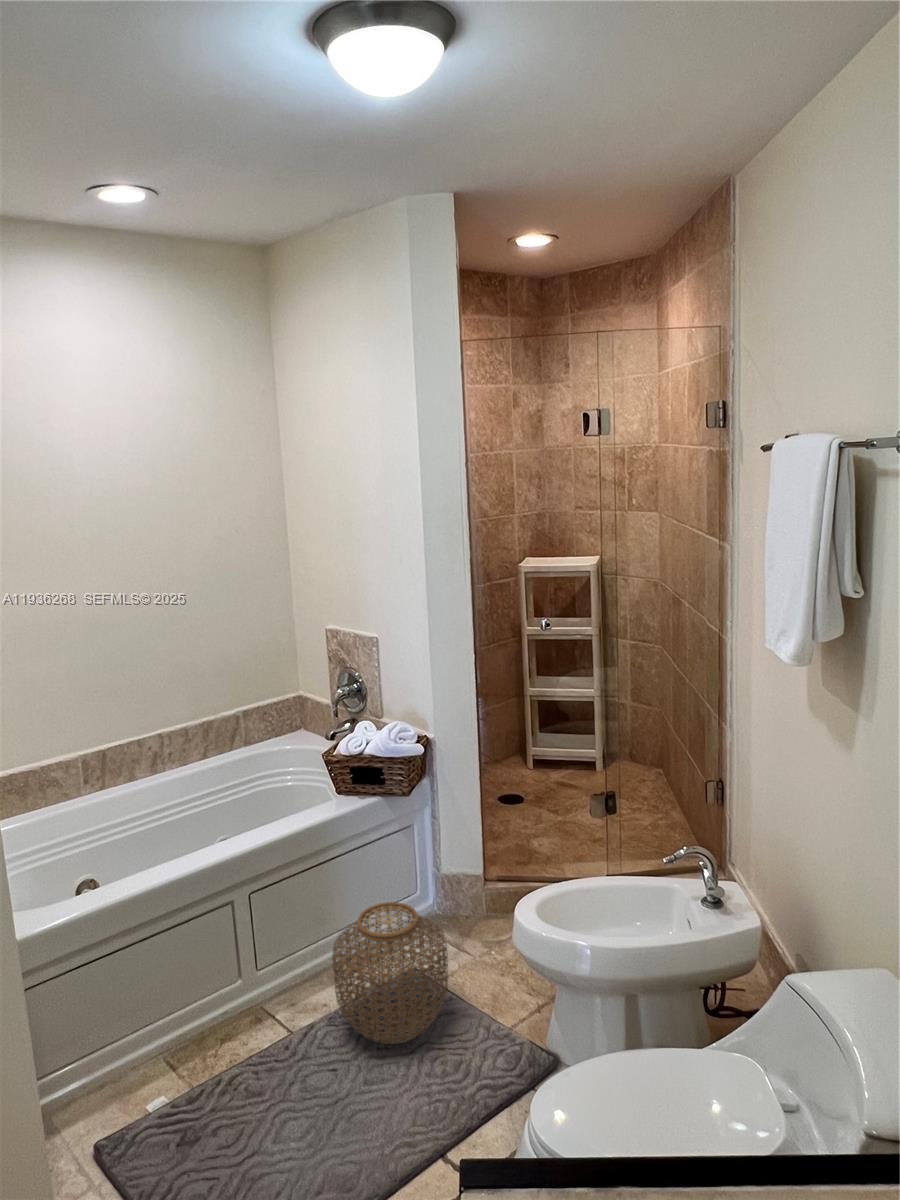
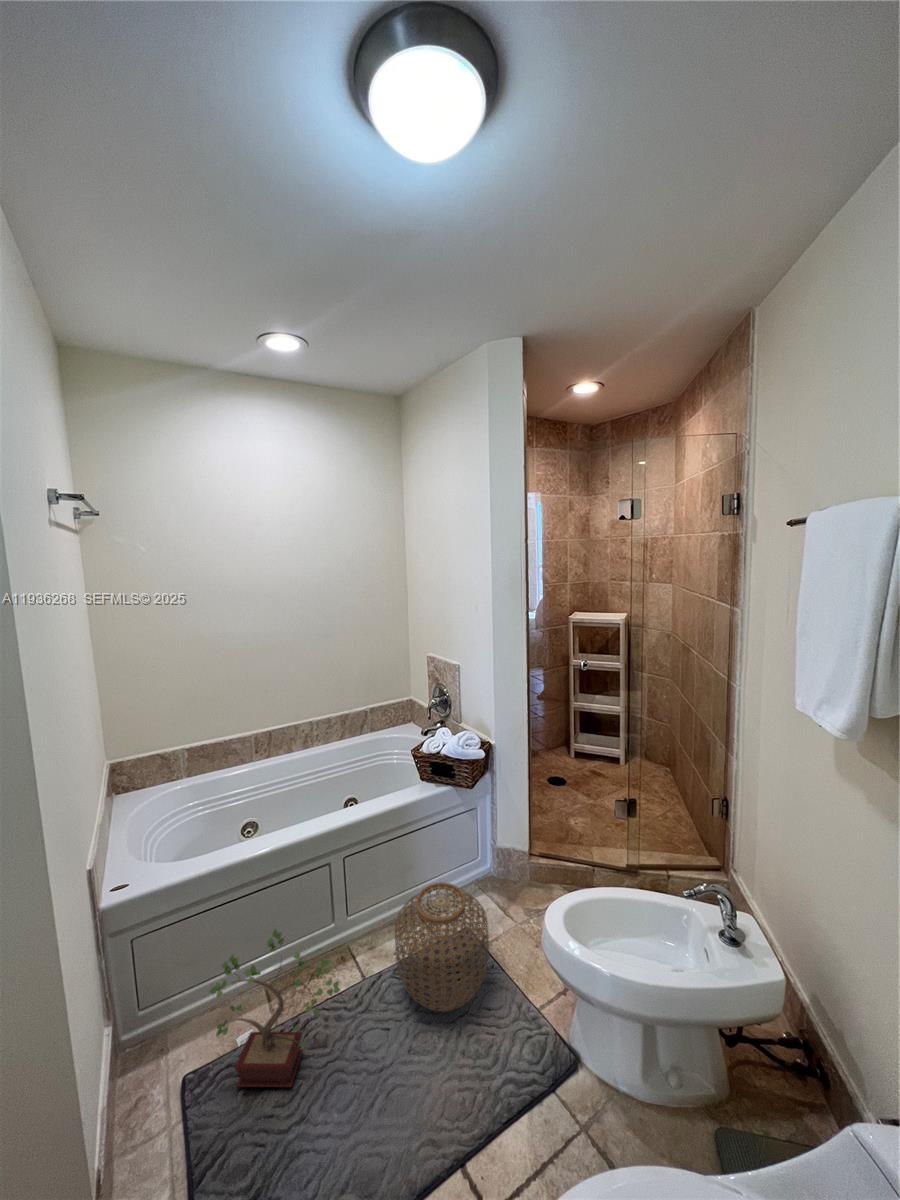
potted plant: none [122,956,292,1141] -> present [210,929,340,1087]

